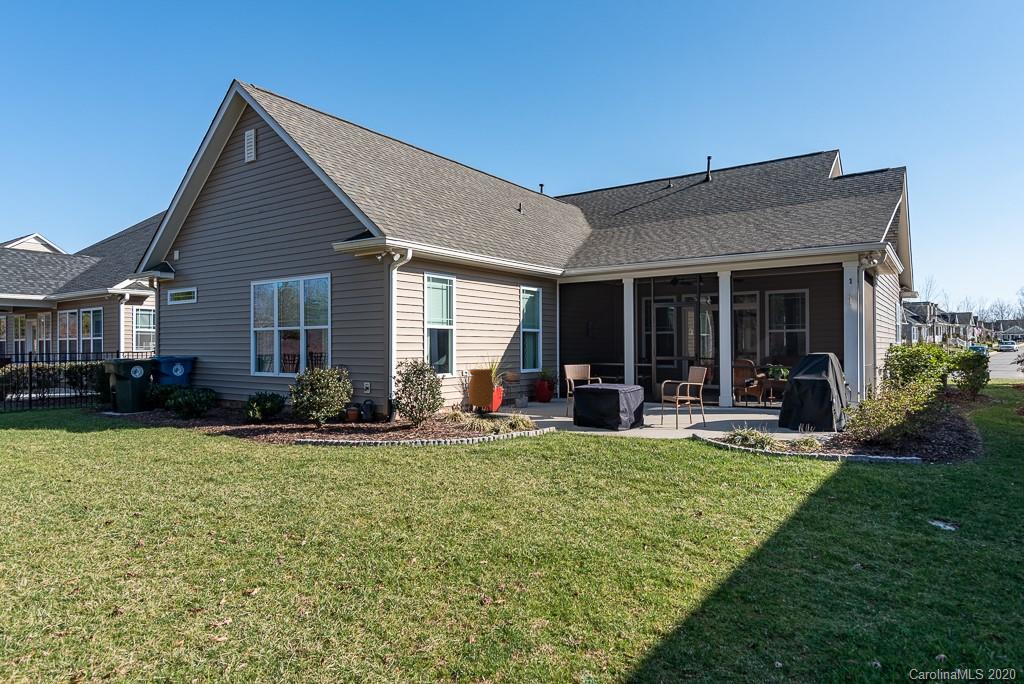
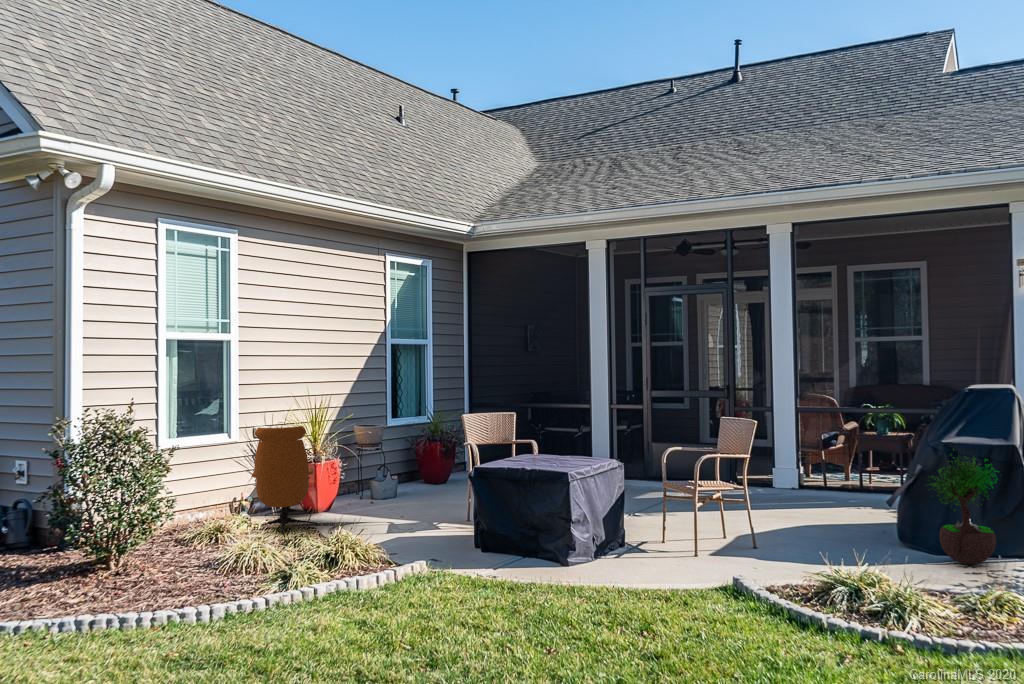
potted tree: none [785,381,820,434] -> present [928,449,999,564]

